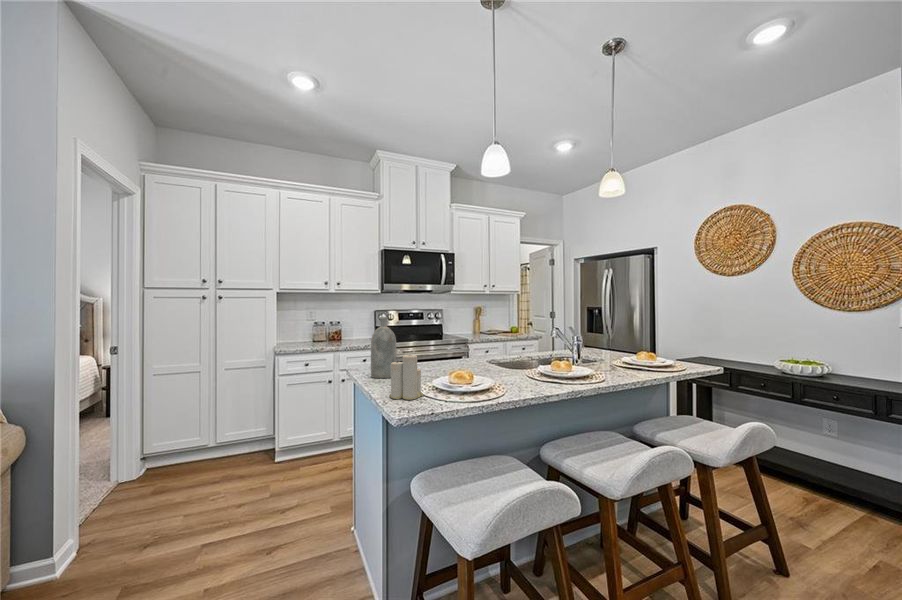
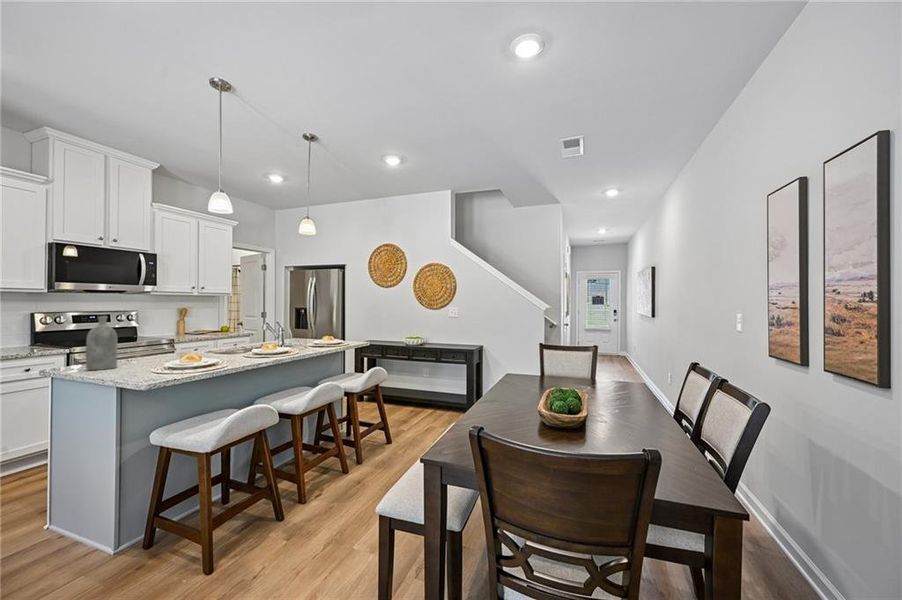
candle: present [389,355,423,400] -> none [126,340,159,377]

